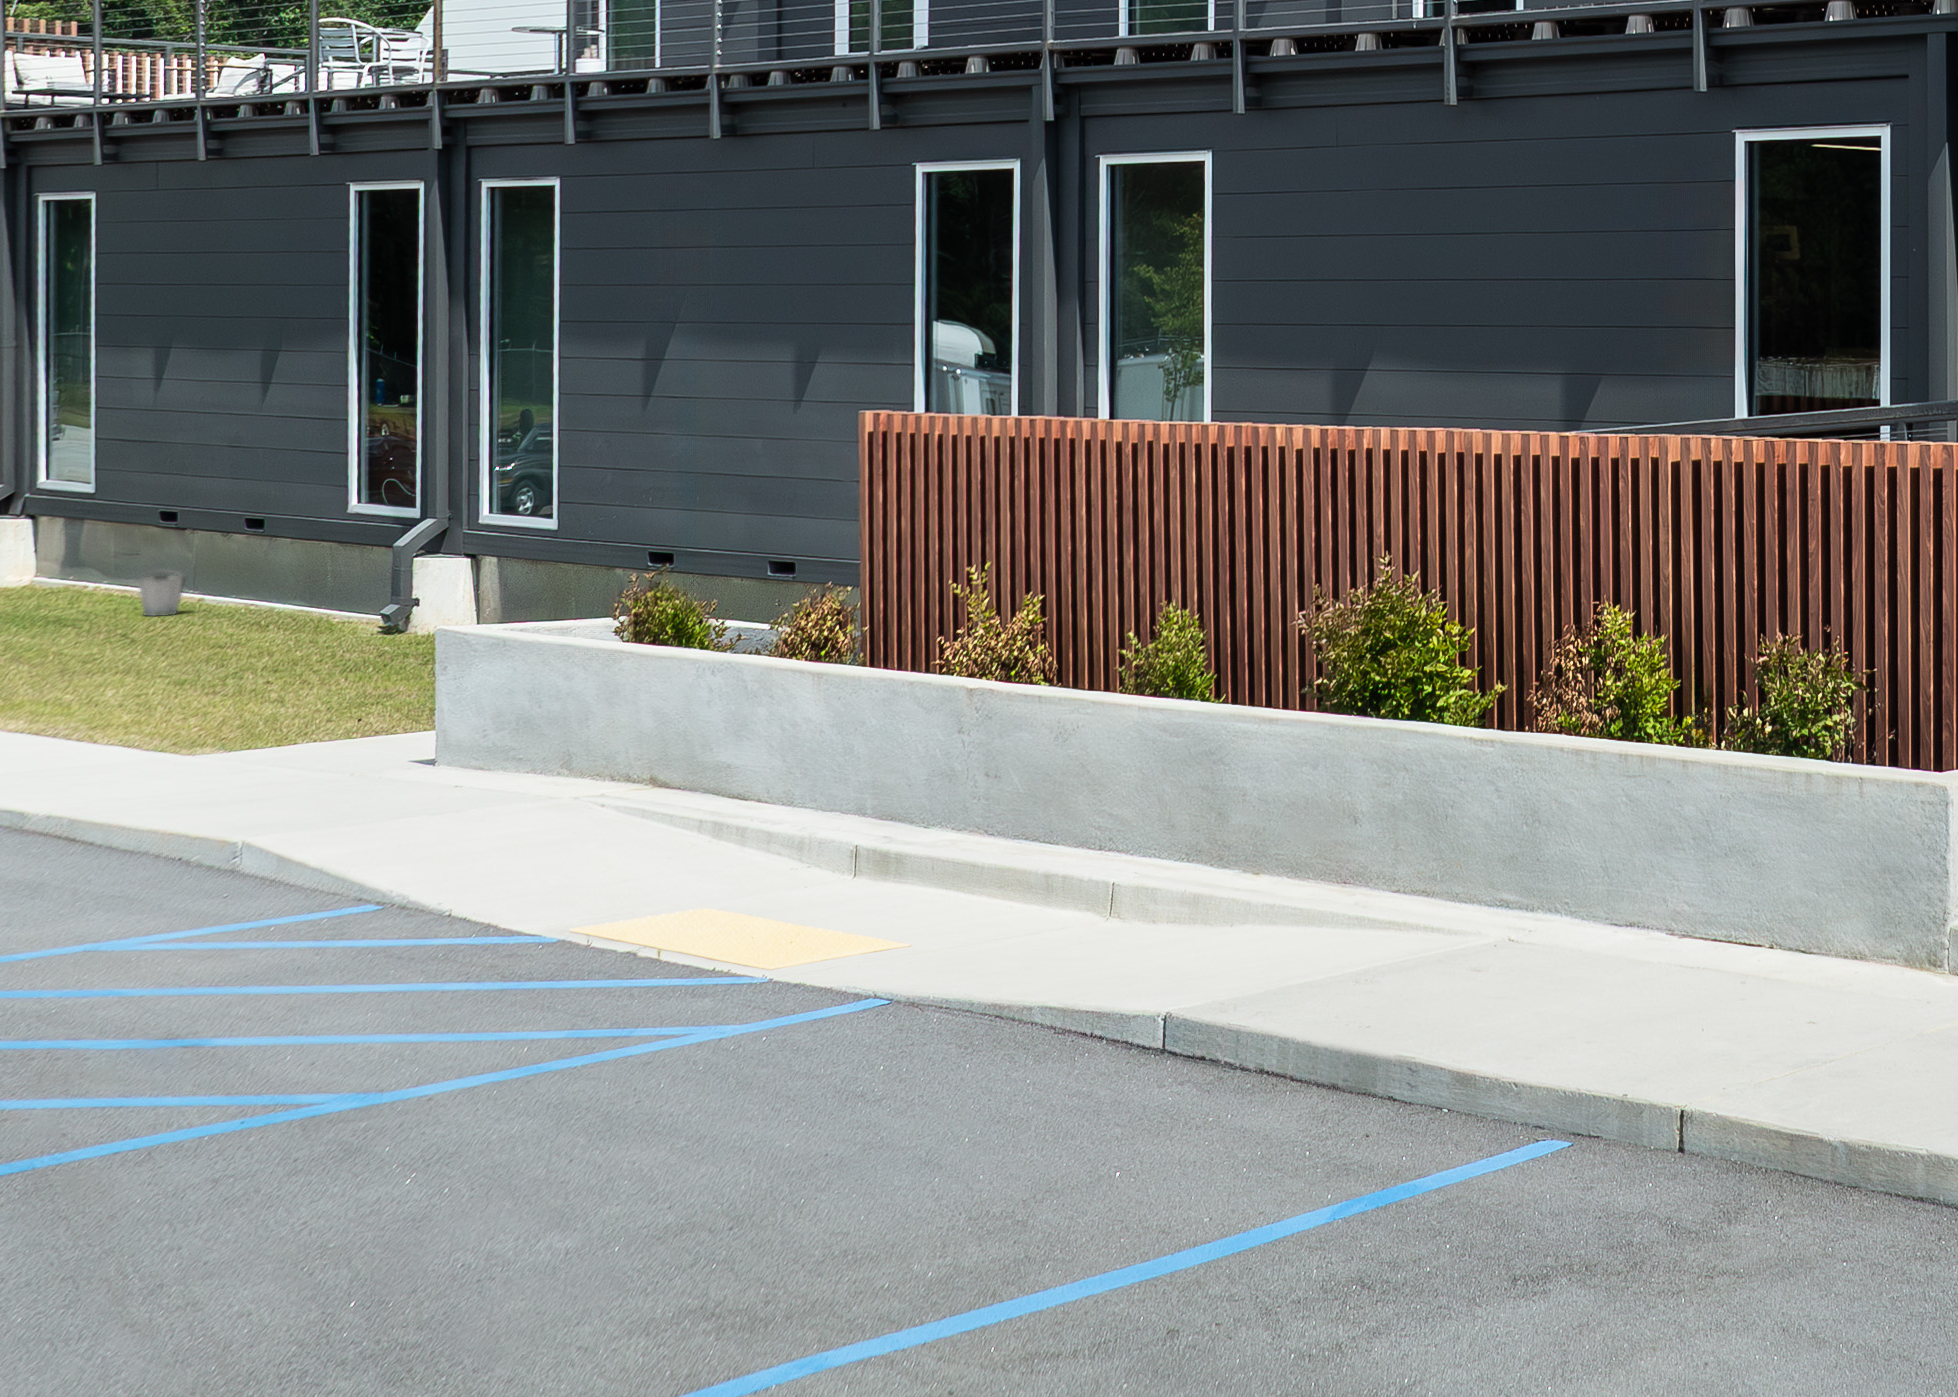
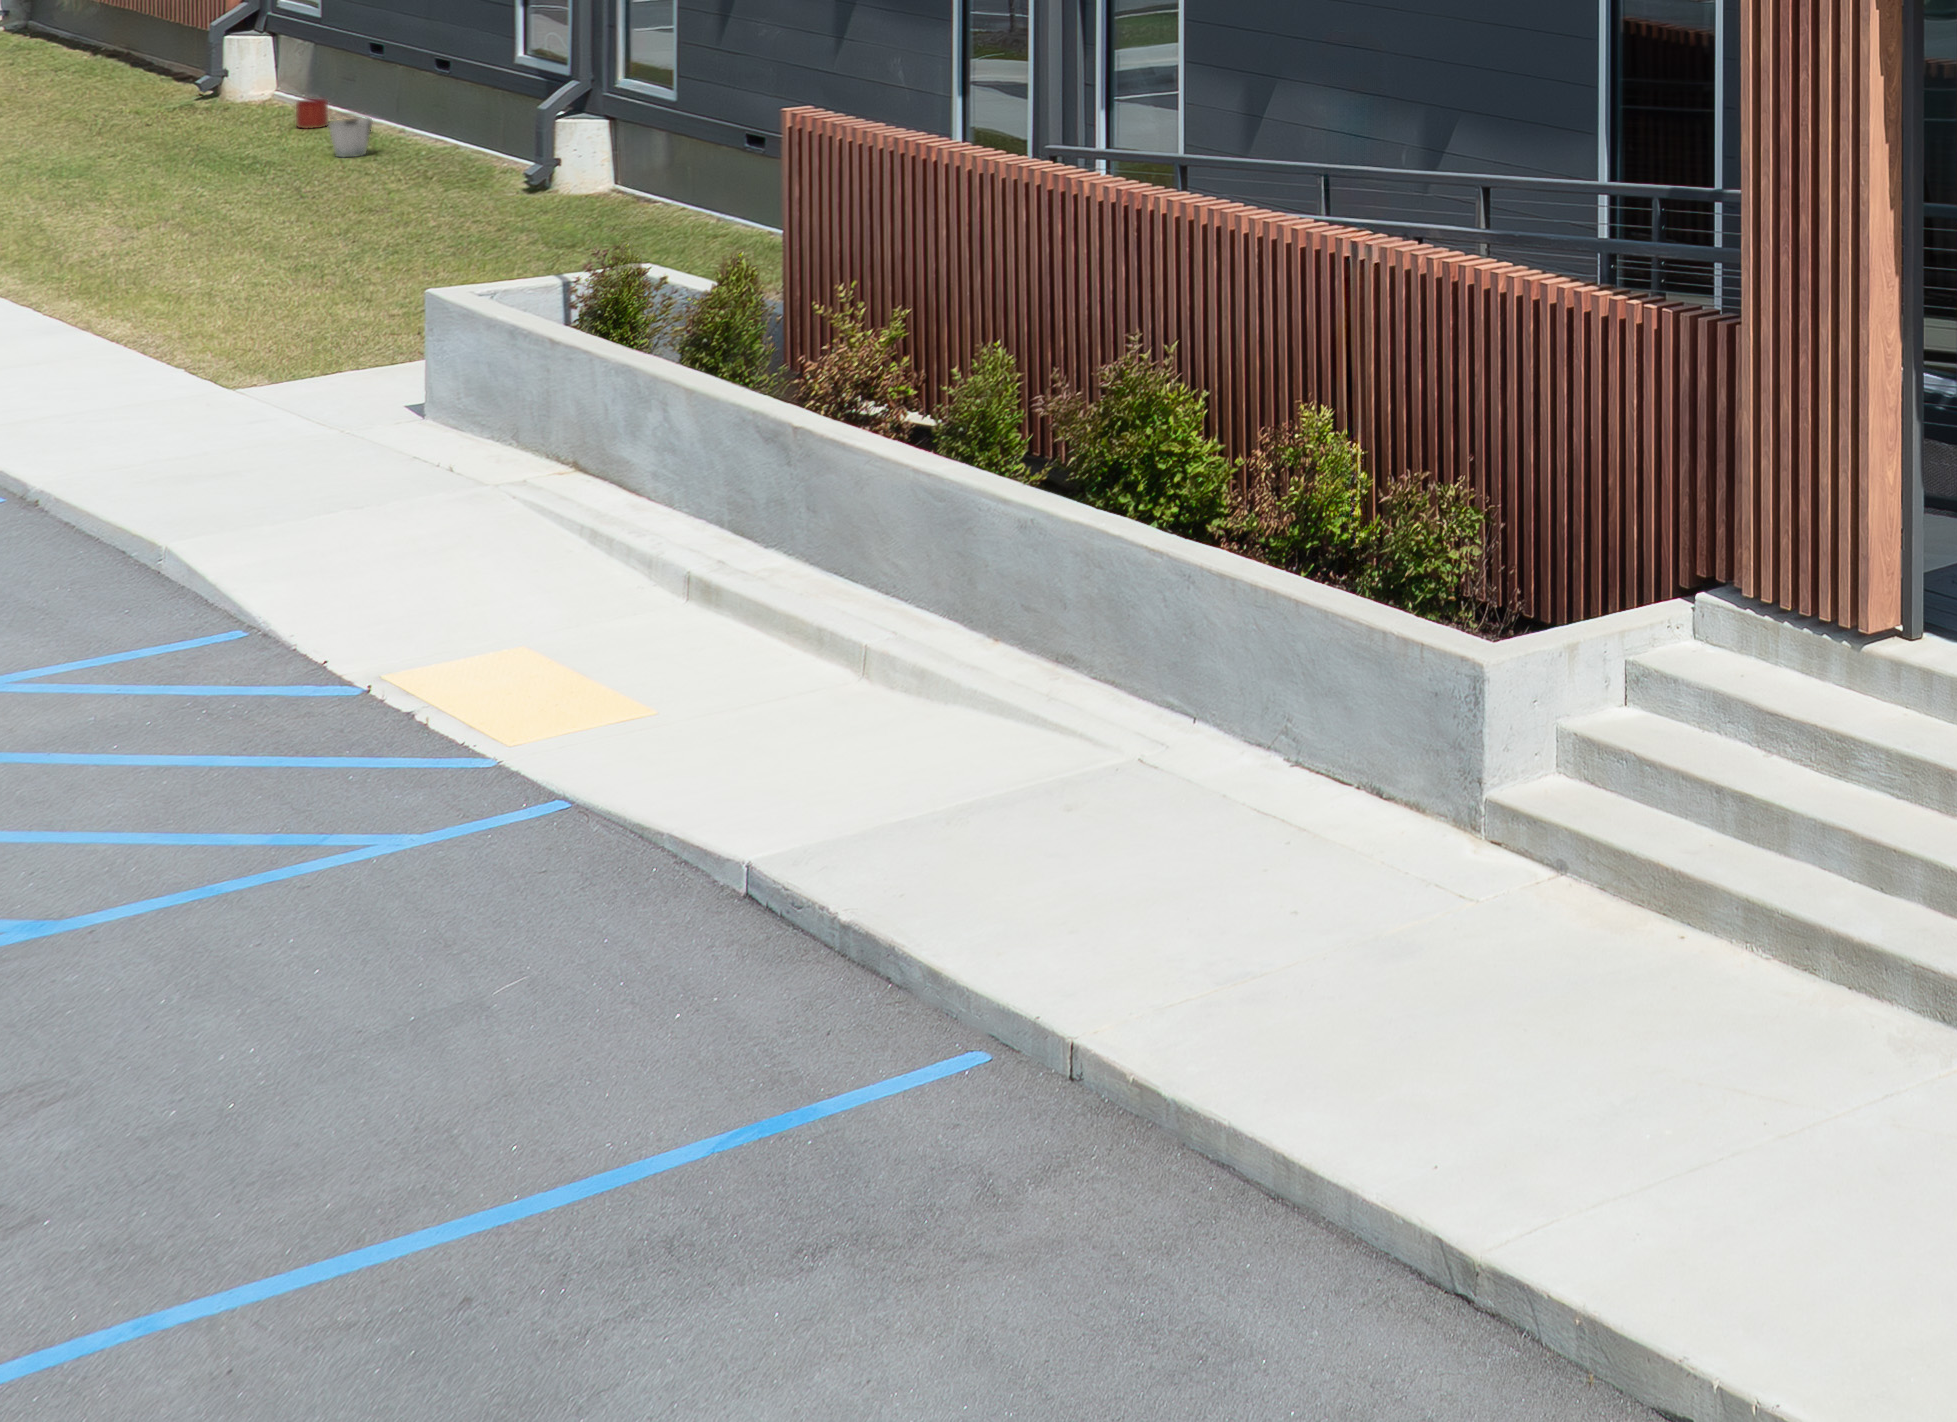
planter: none [78,569,114,600] -> present [296,99,328,129]

